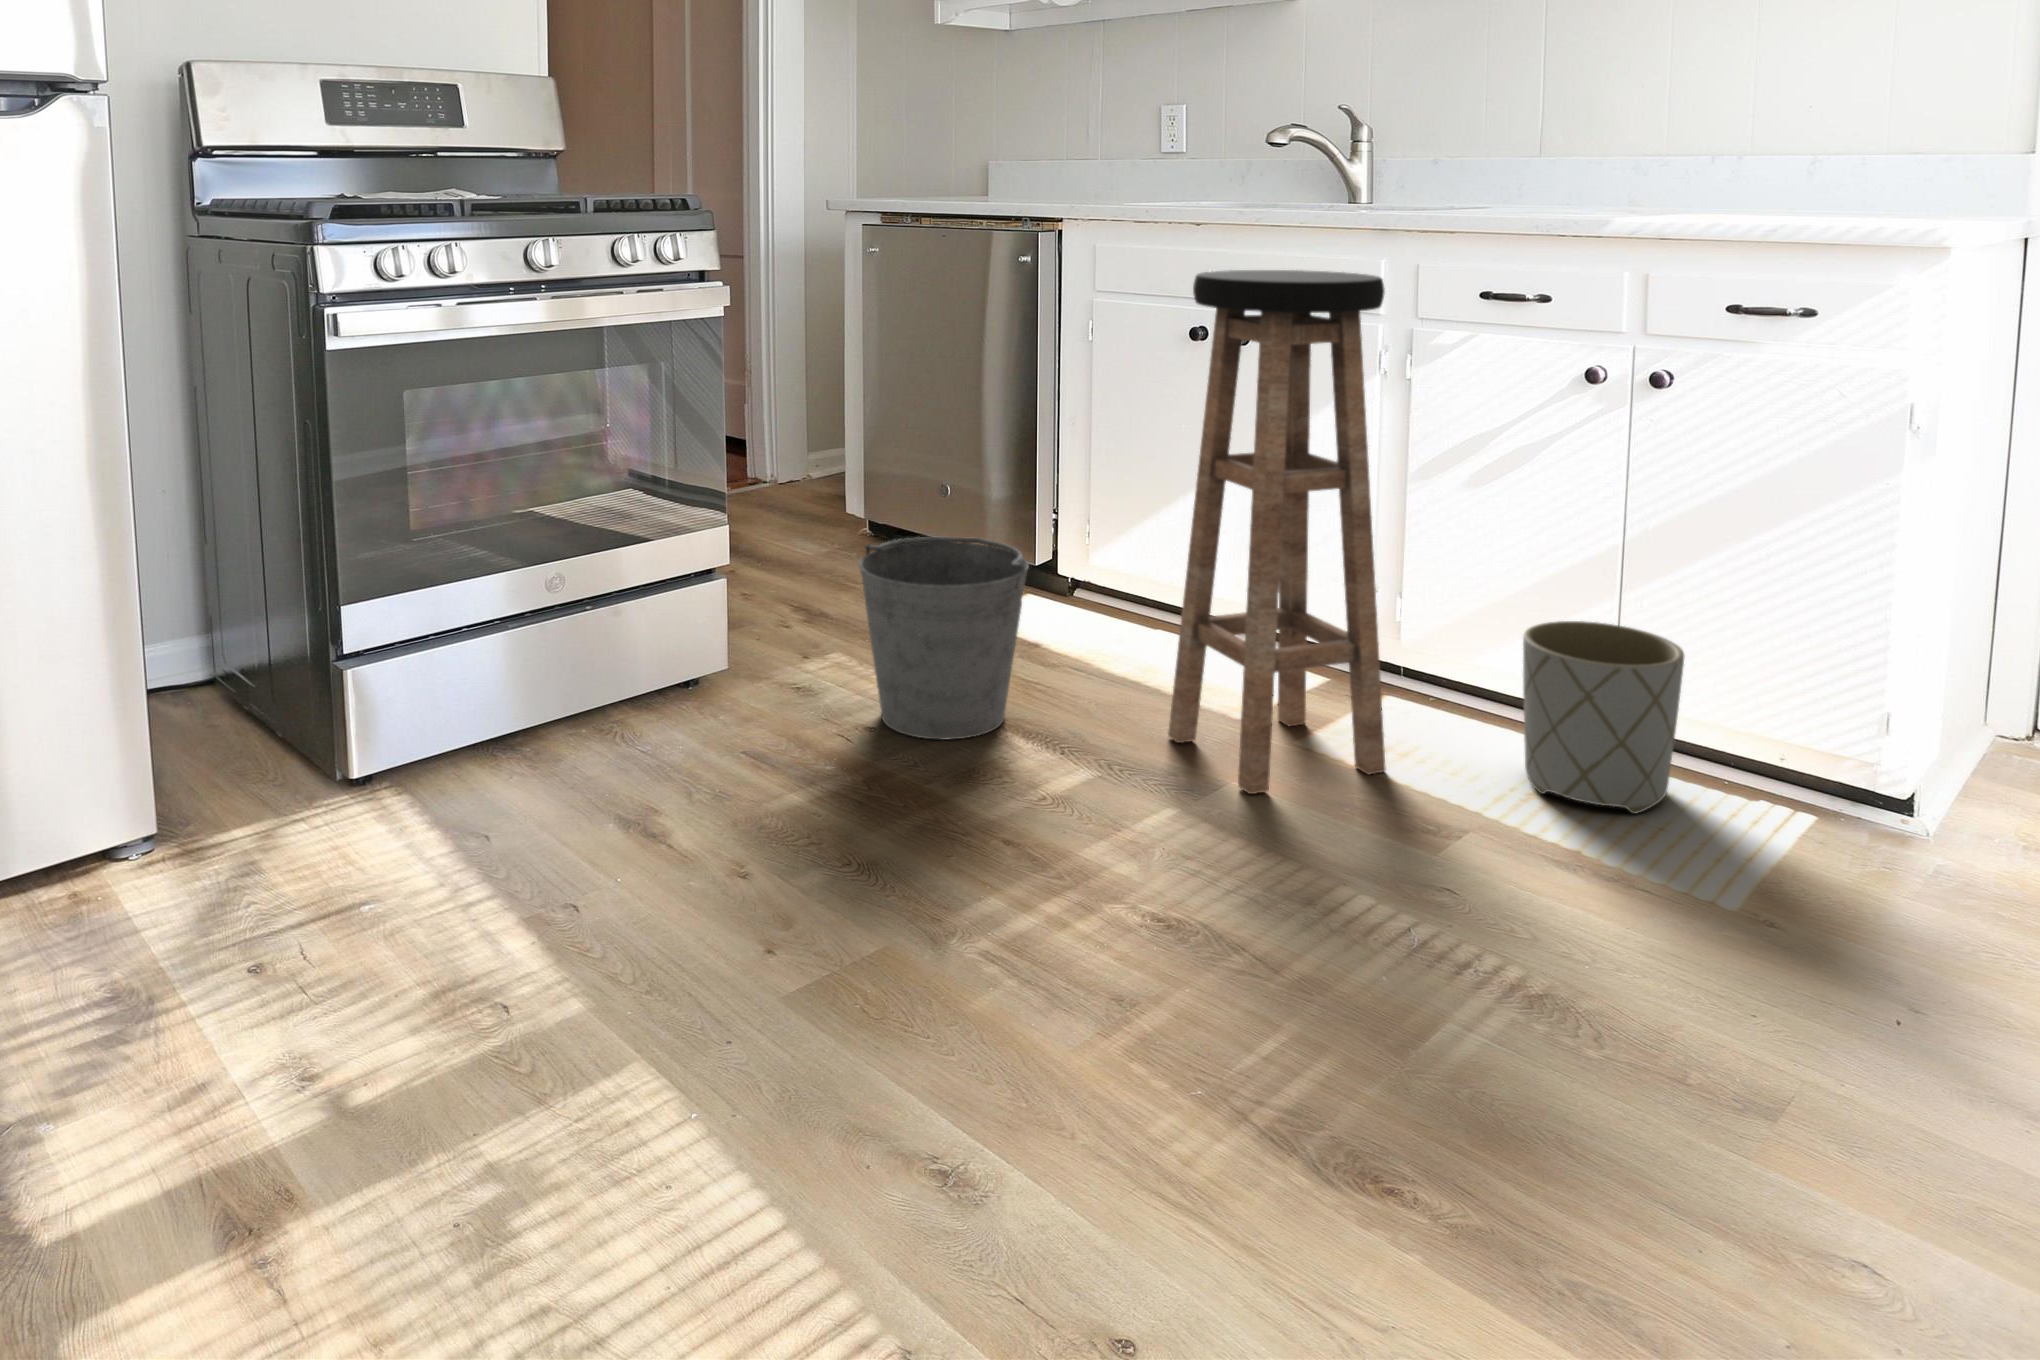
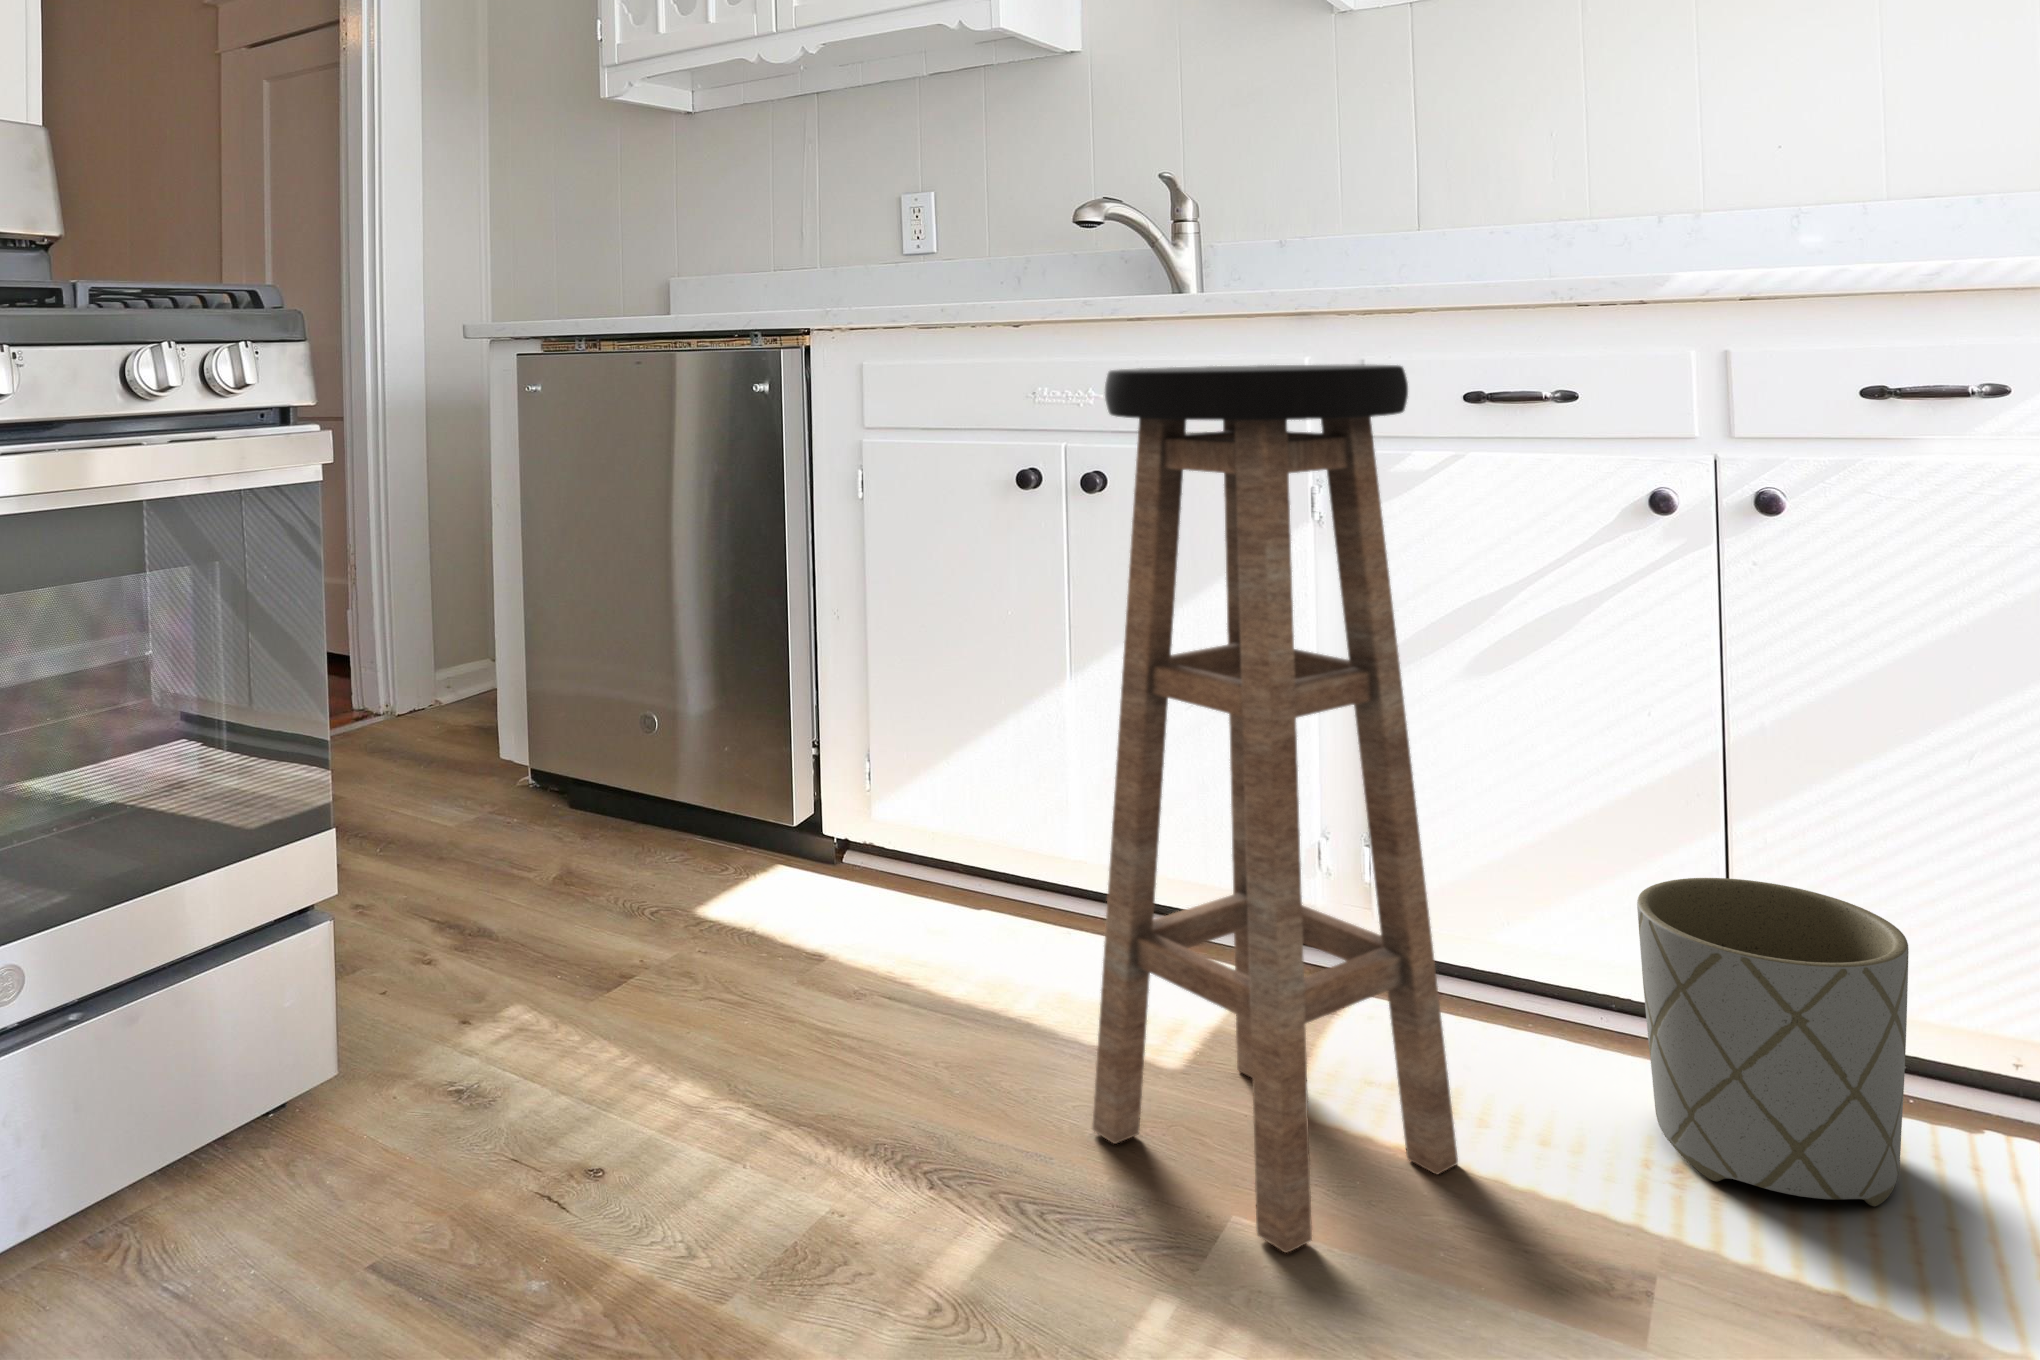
bucket: present [859,537,1029,740] -> none [566,814,851,1193]

